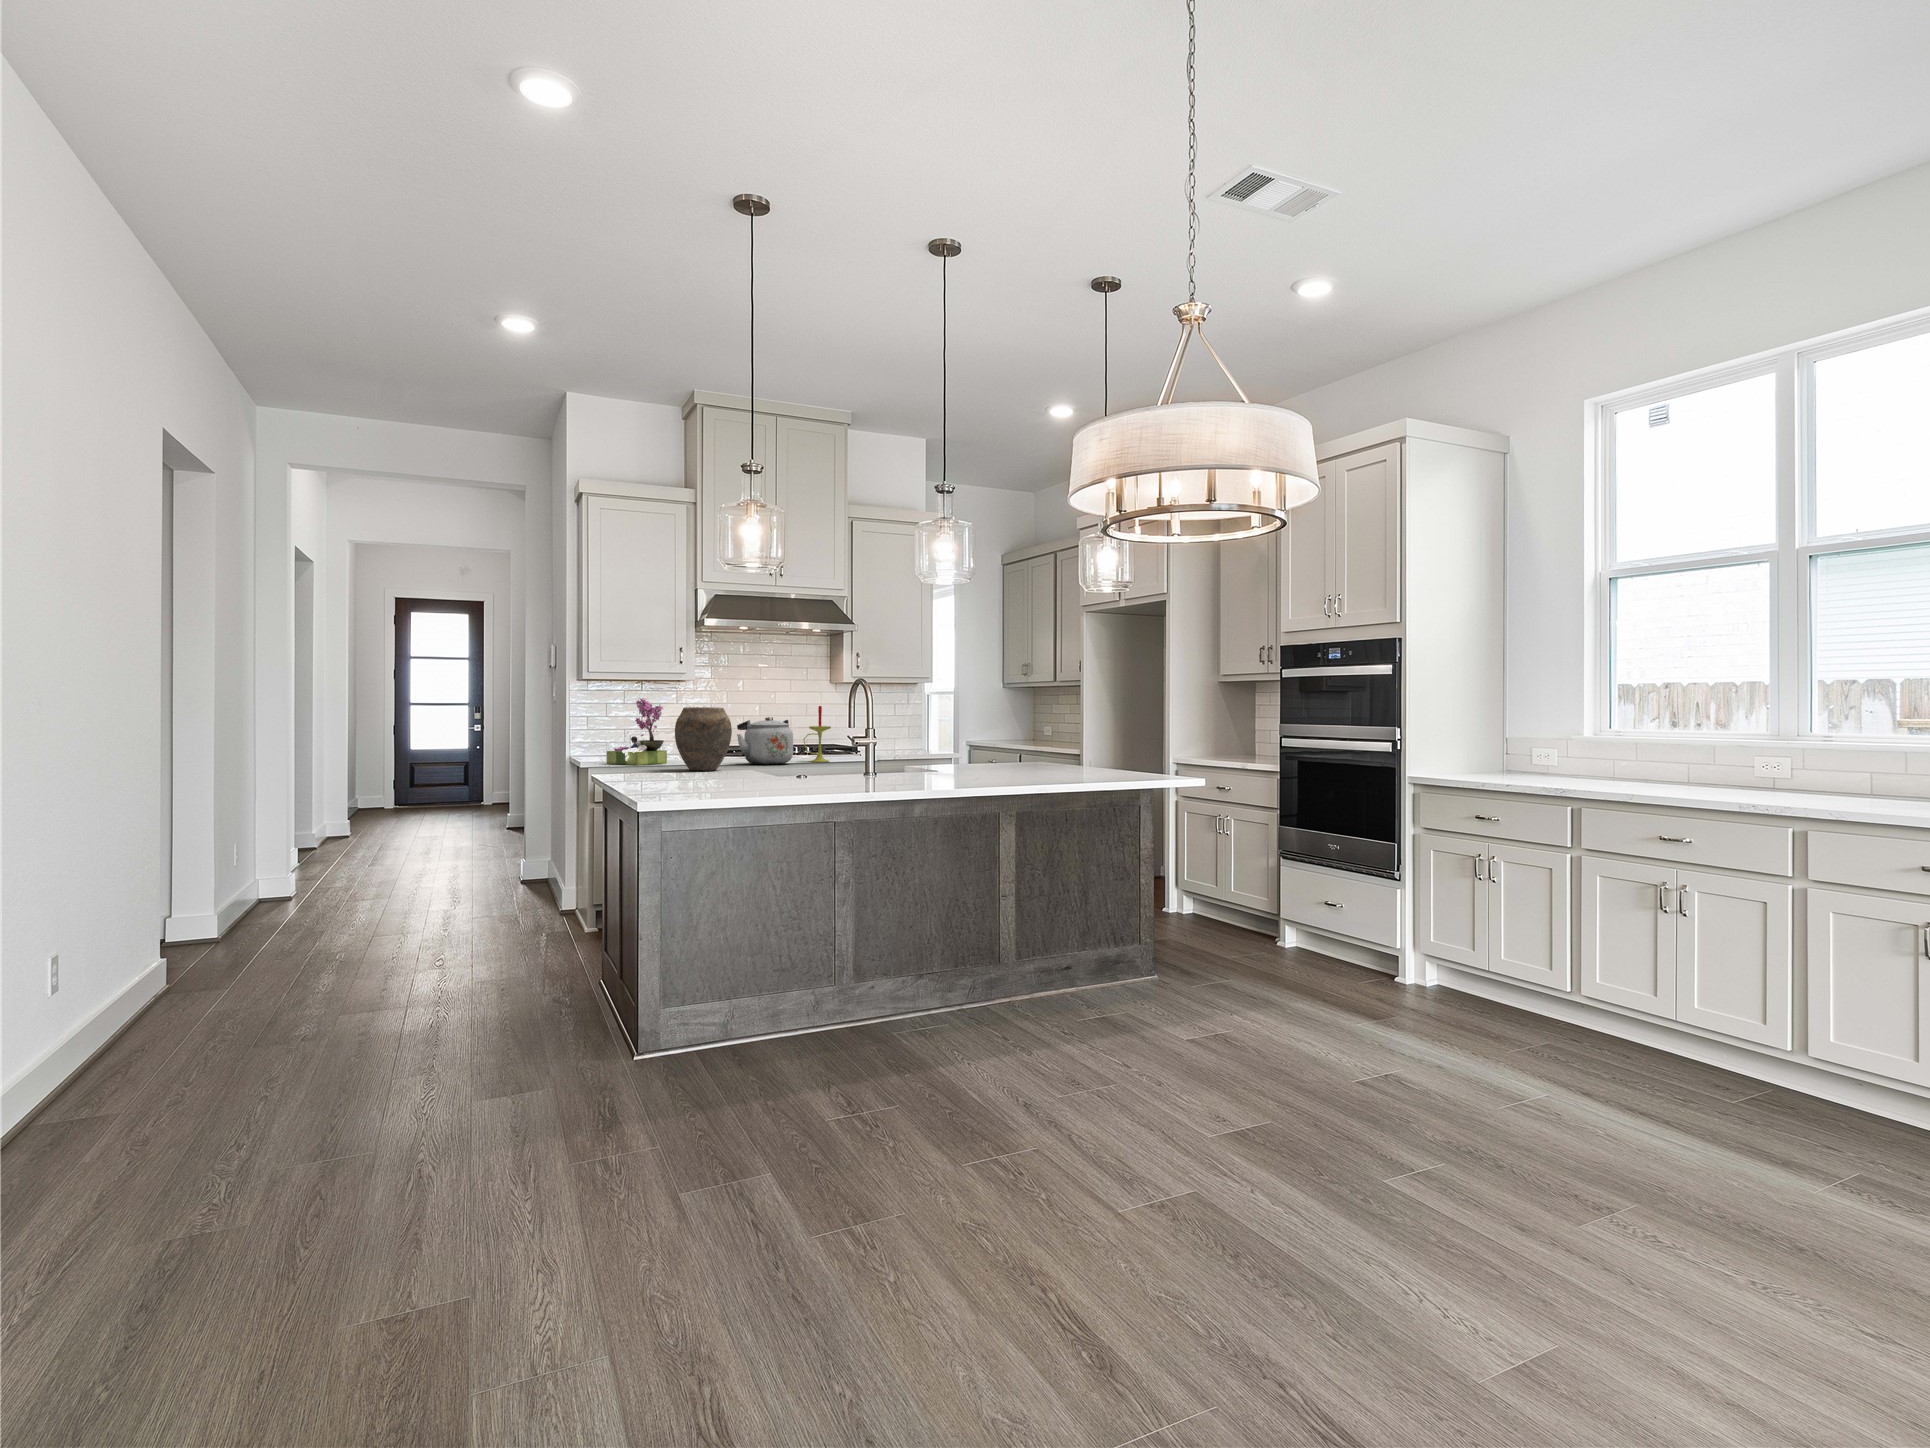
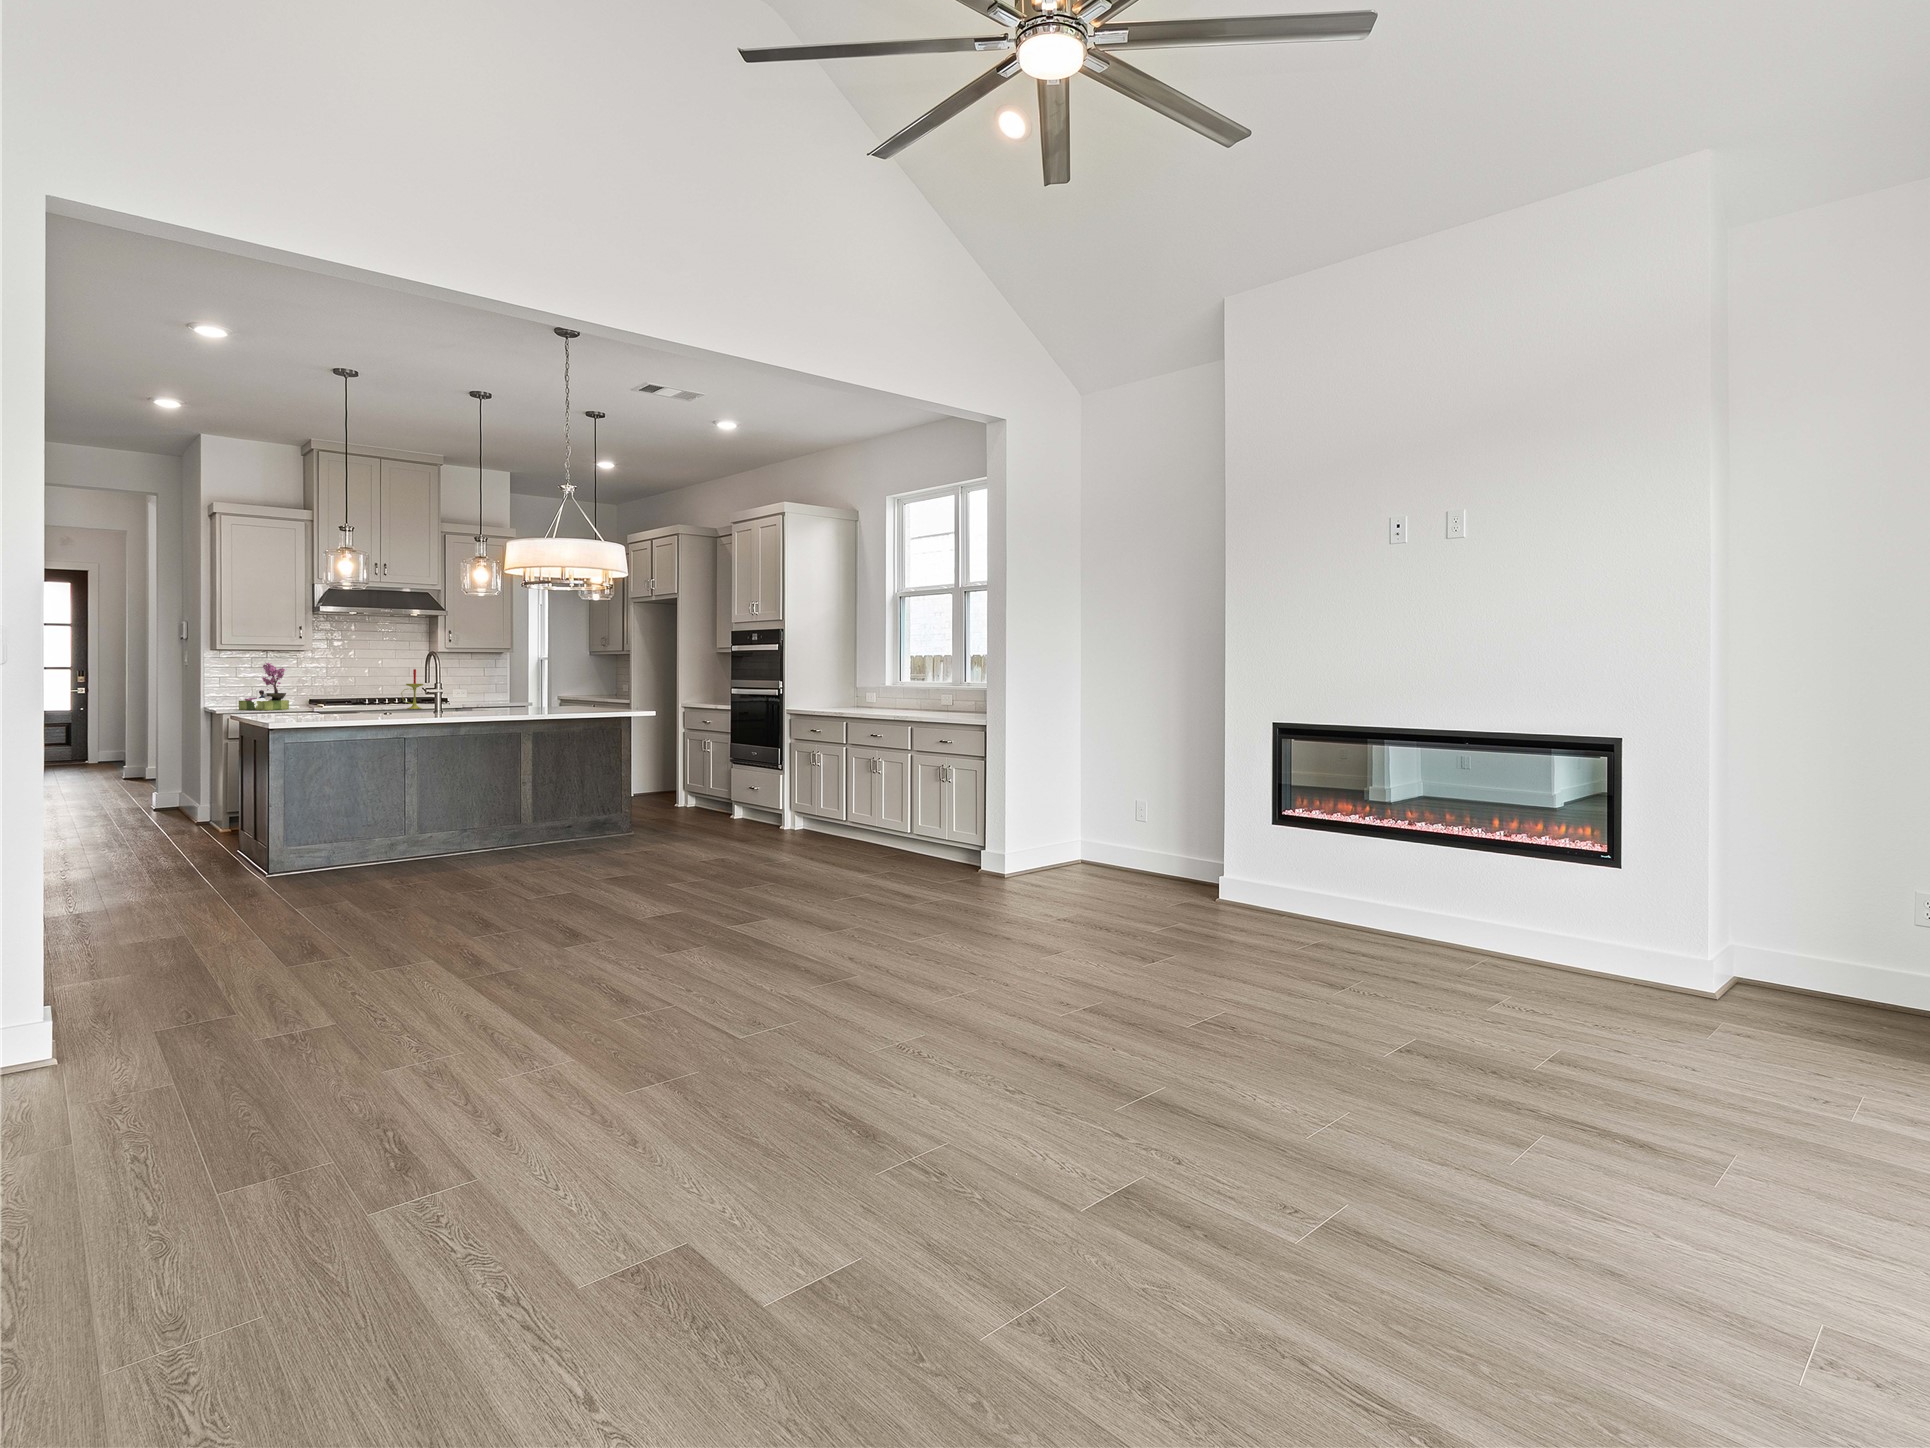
vase: present [675,707,732,771] -> none [295,669,340,712]
kettle: present [737,717,793,764] -> none [346,677,392,710]

